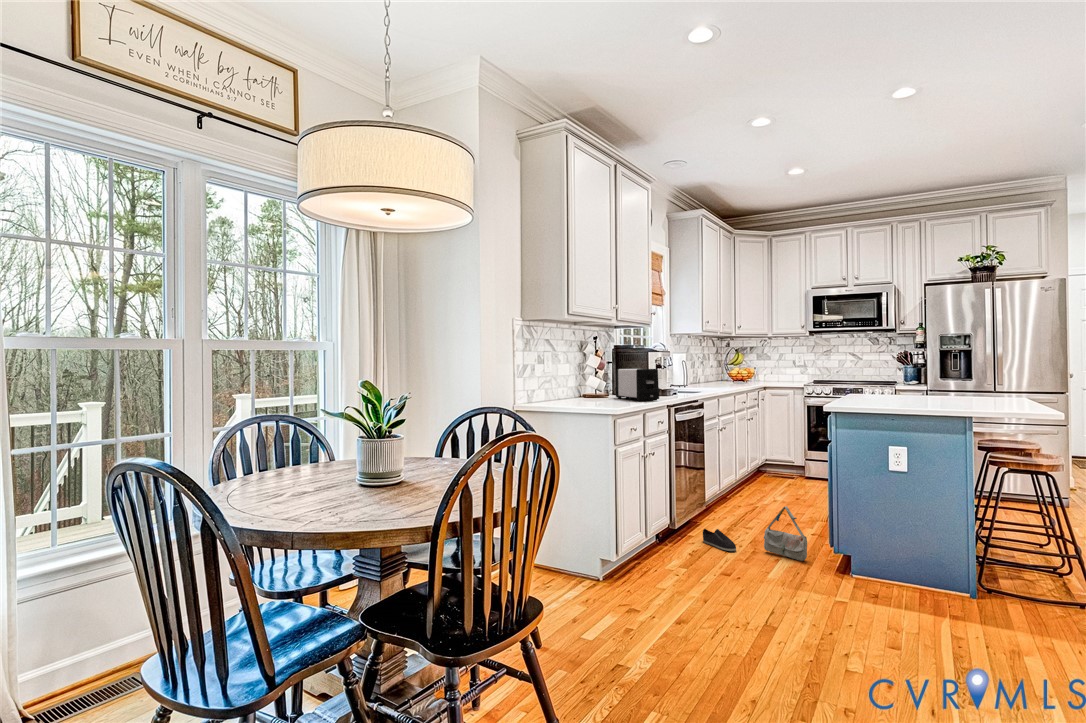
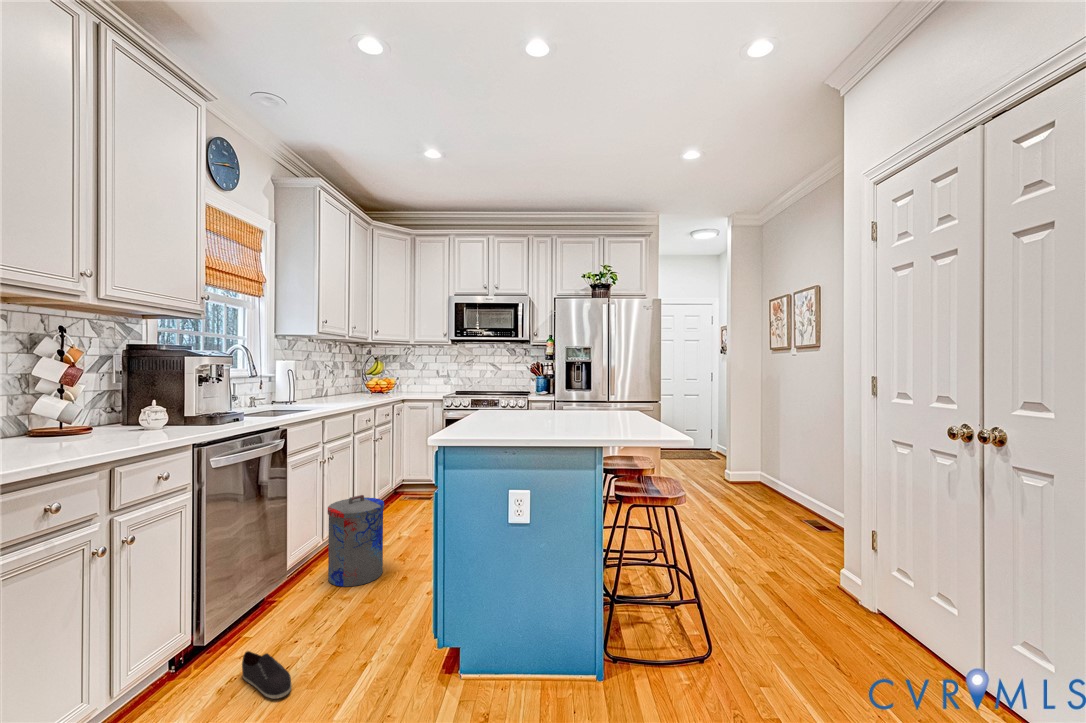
toaster: present [615,368,660,401] -> none [74,382,152,446]
trash can: none [728,454,770,518] -> present [328,495,384,587]
bag: present [764,506,807,561] -> none [339,605,404,695]

